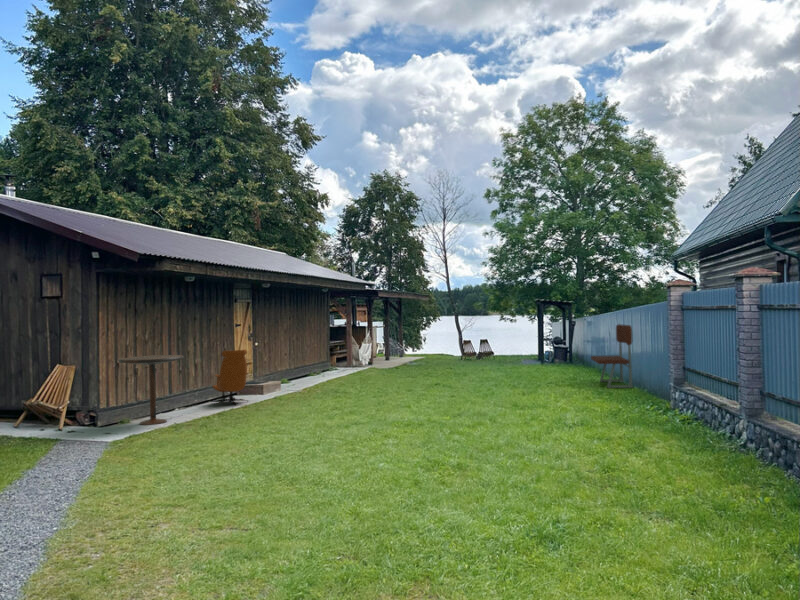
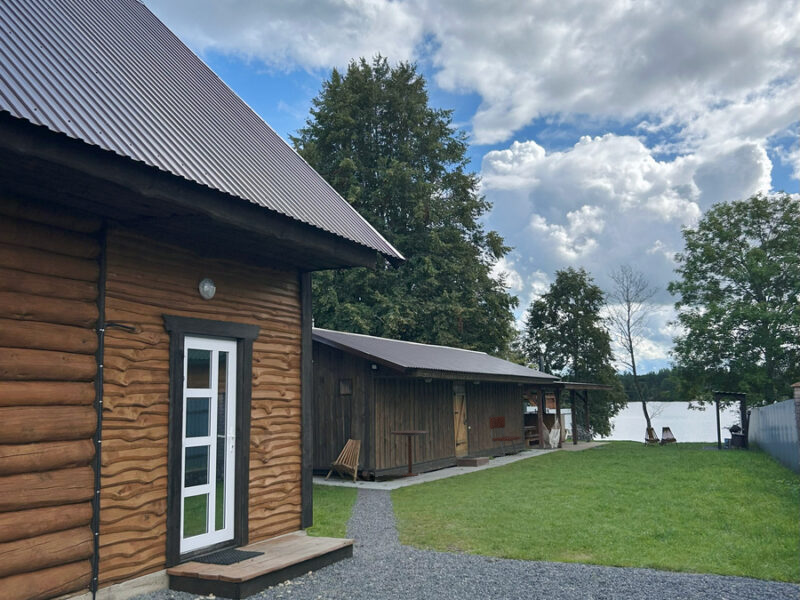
bench: present [591,324,633,388] -> present [490,416,521,456]
lounge chair: present [212,350,247,404] -> none [440,429,467,469]

